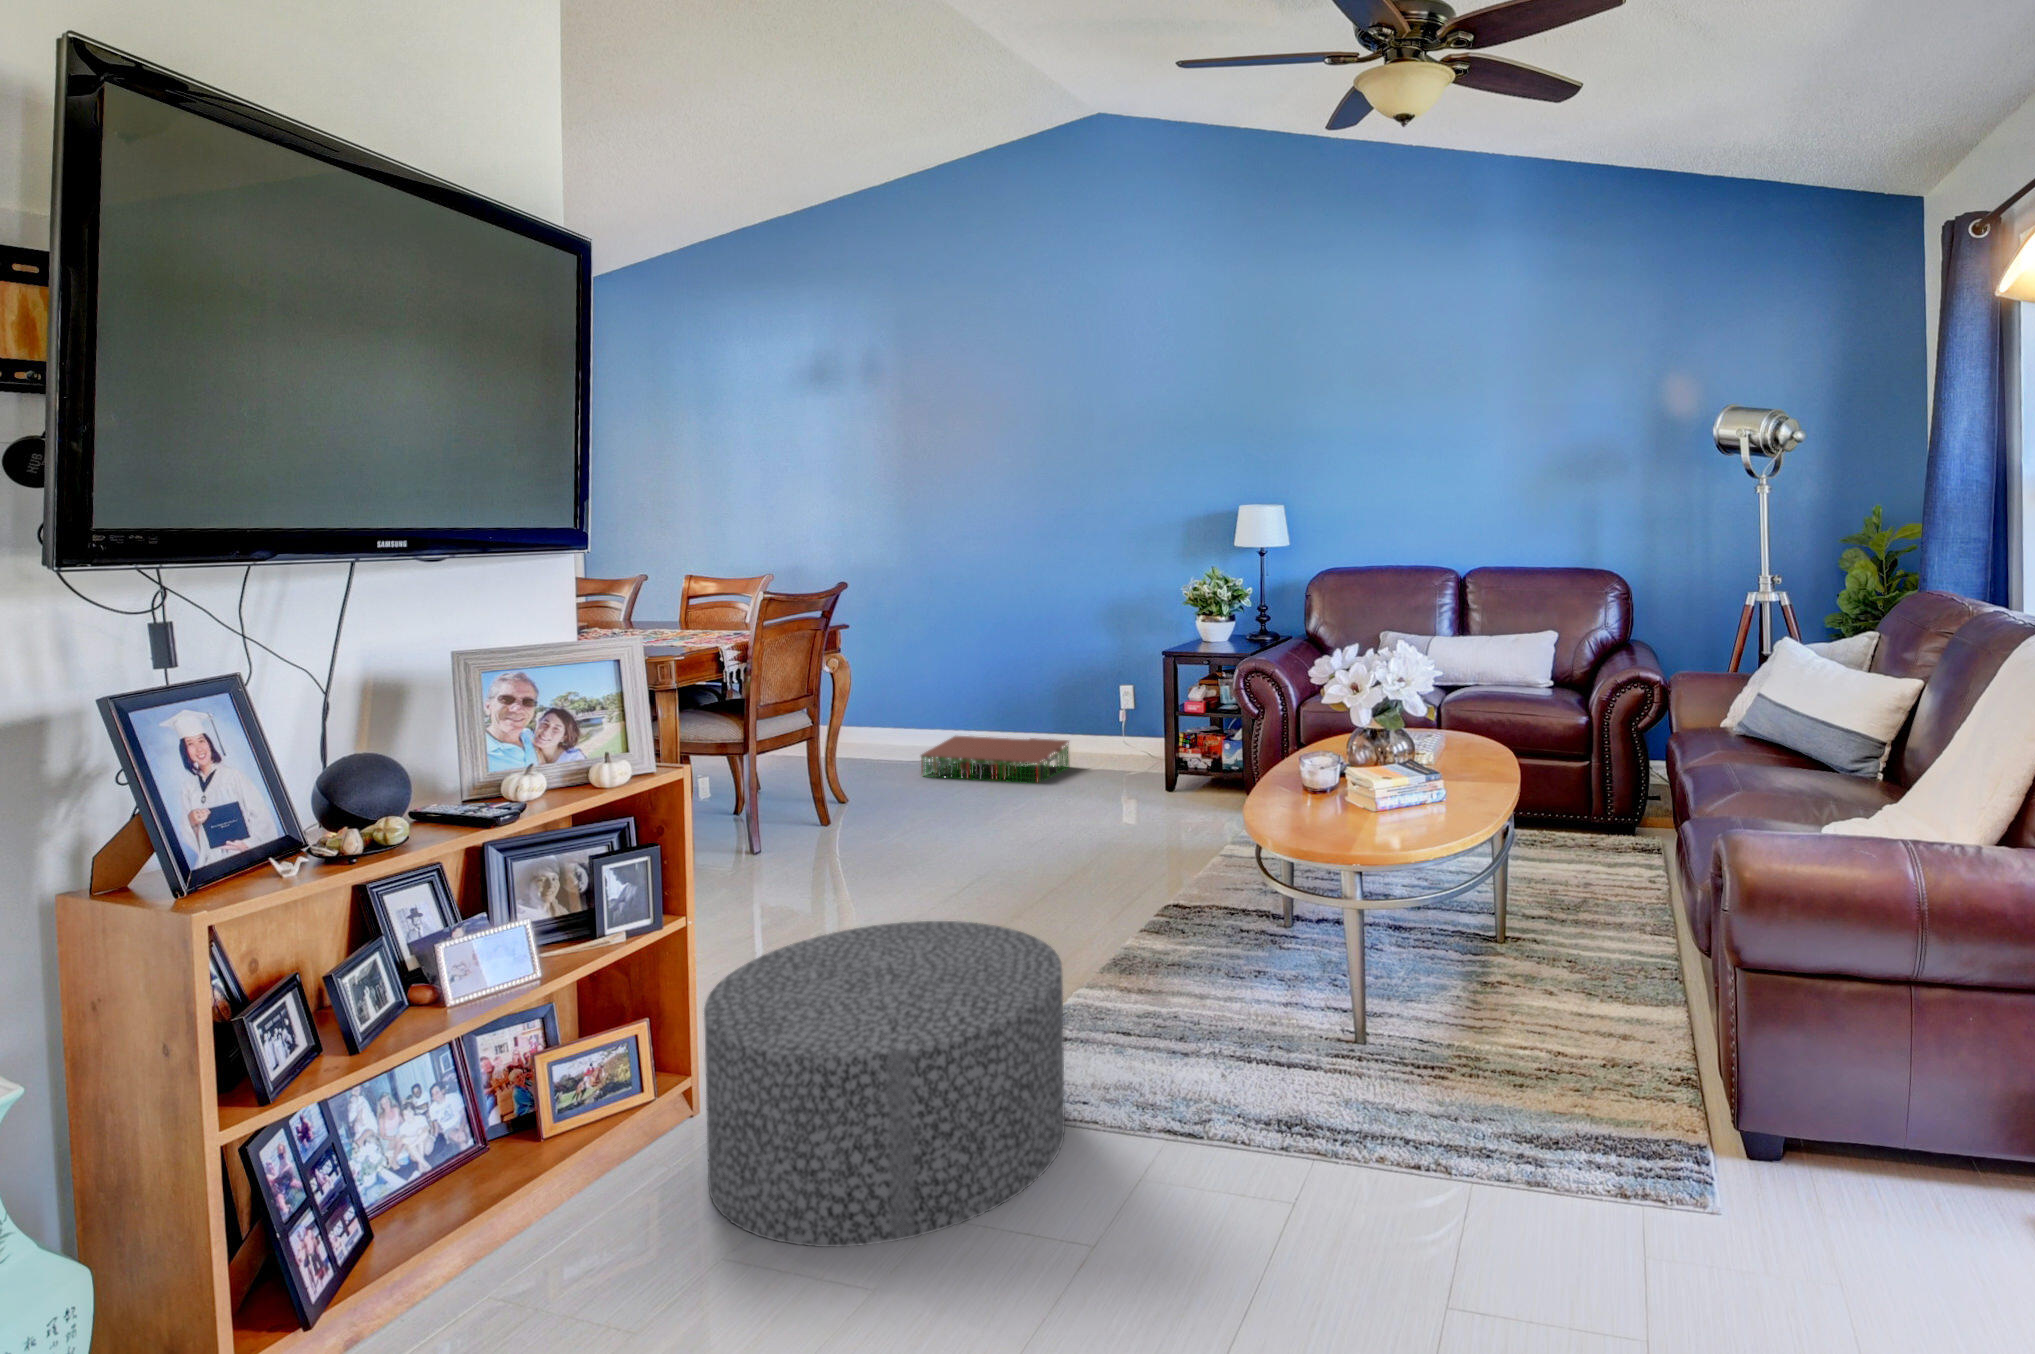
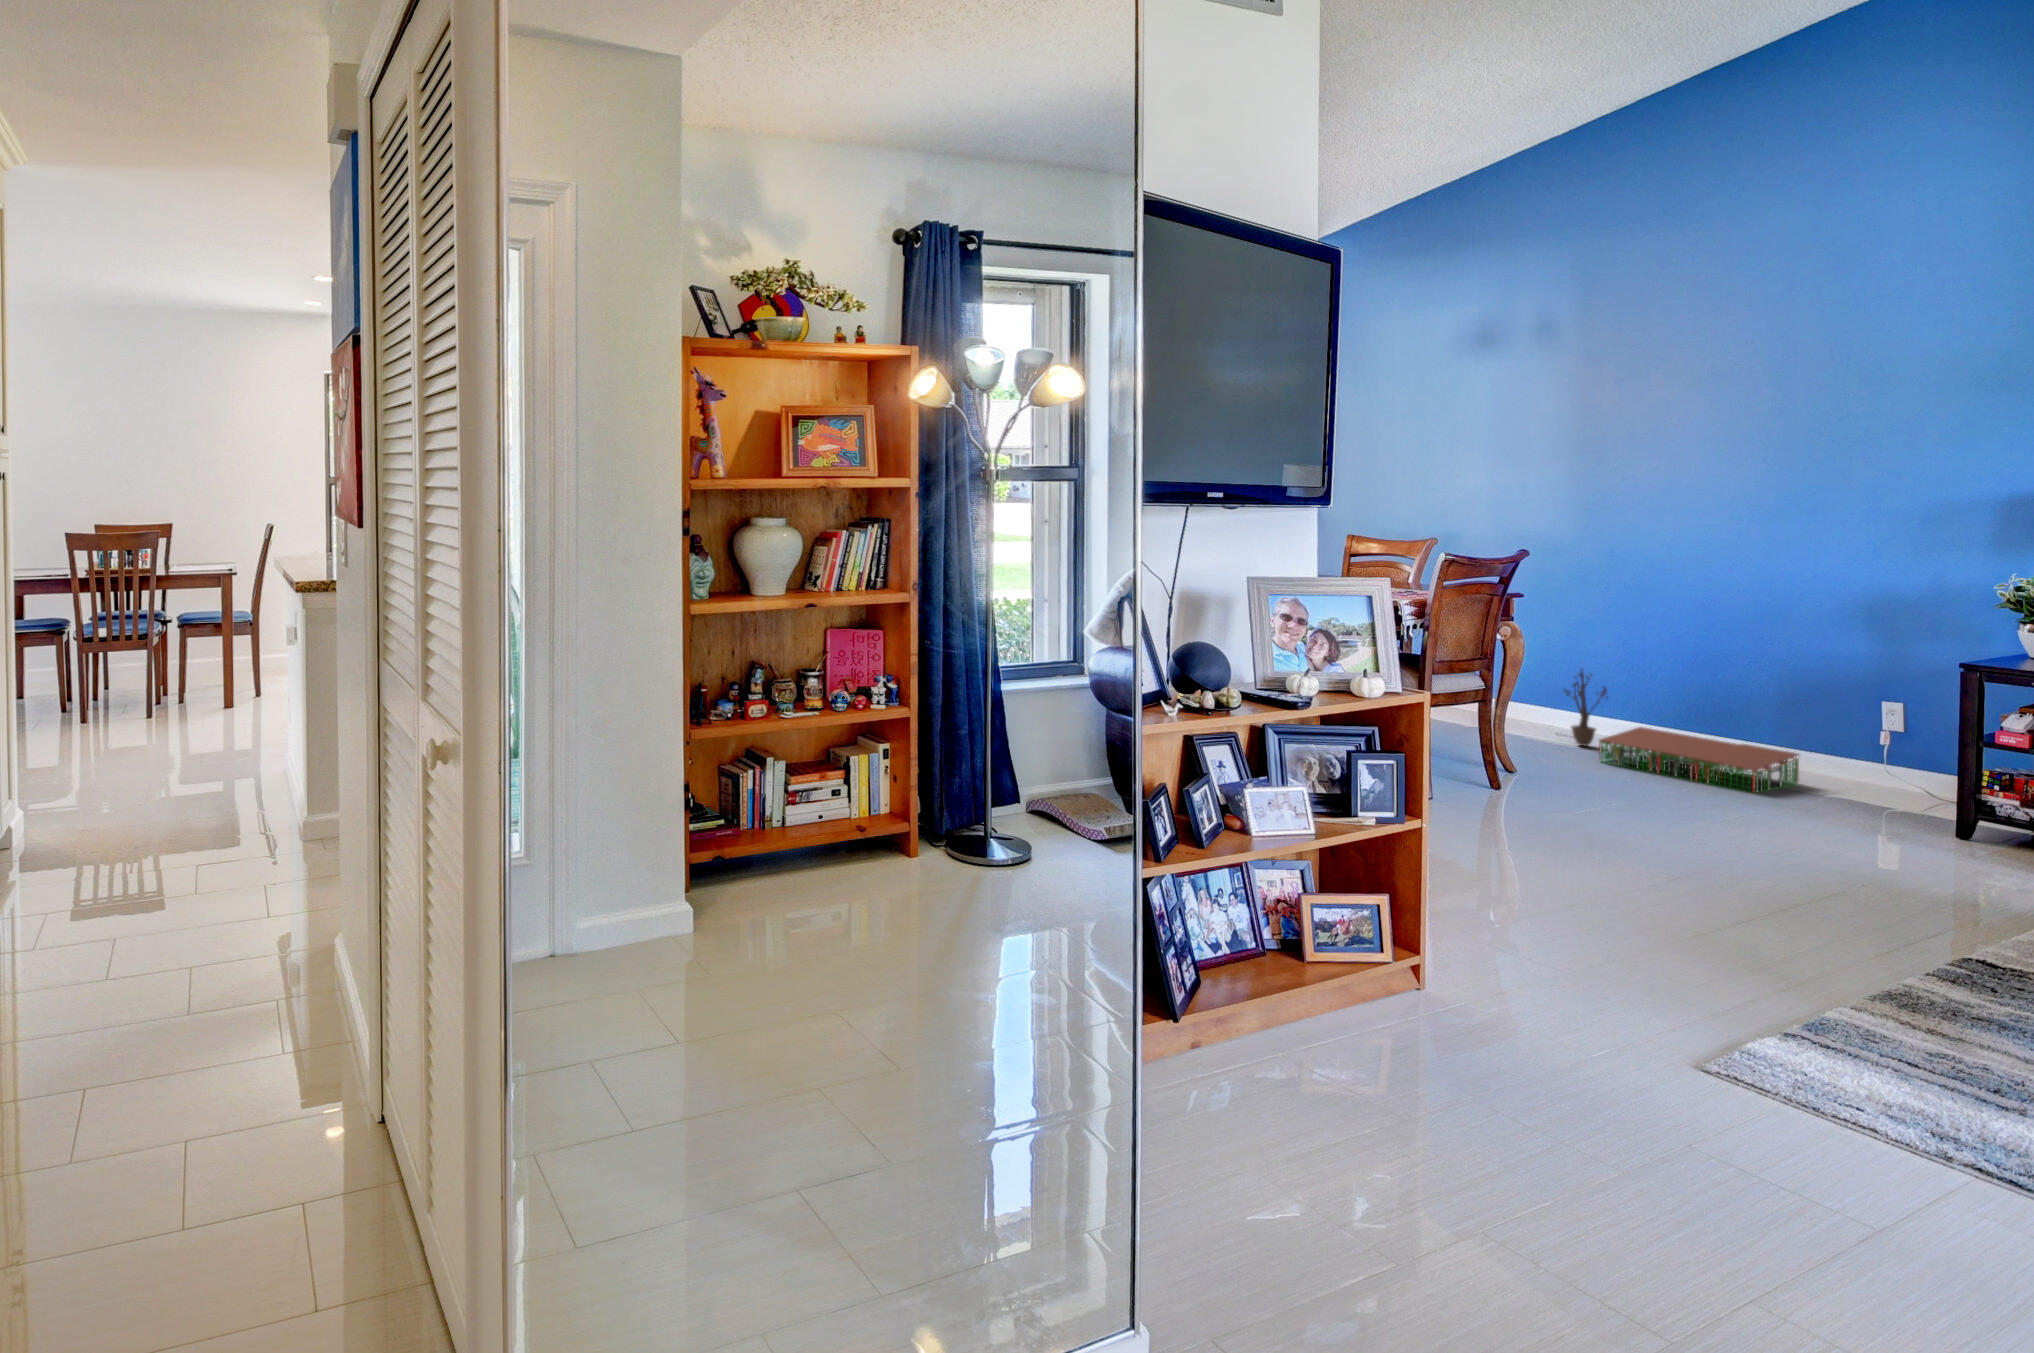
decorative plant: none [888,686,929,762] -> present [1556,670,1607,746]
ottoman: present [704,921,1065,1247] -> none [1441,867,1839,1165]

